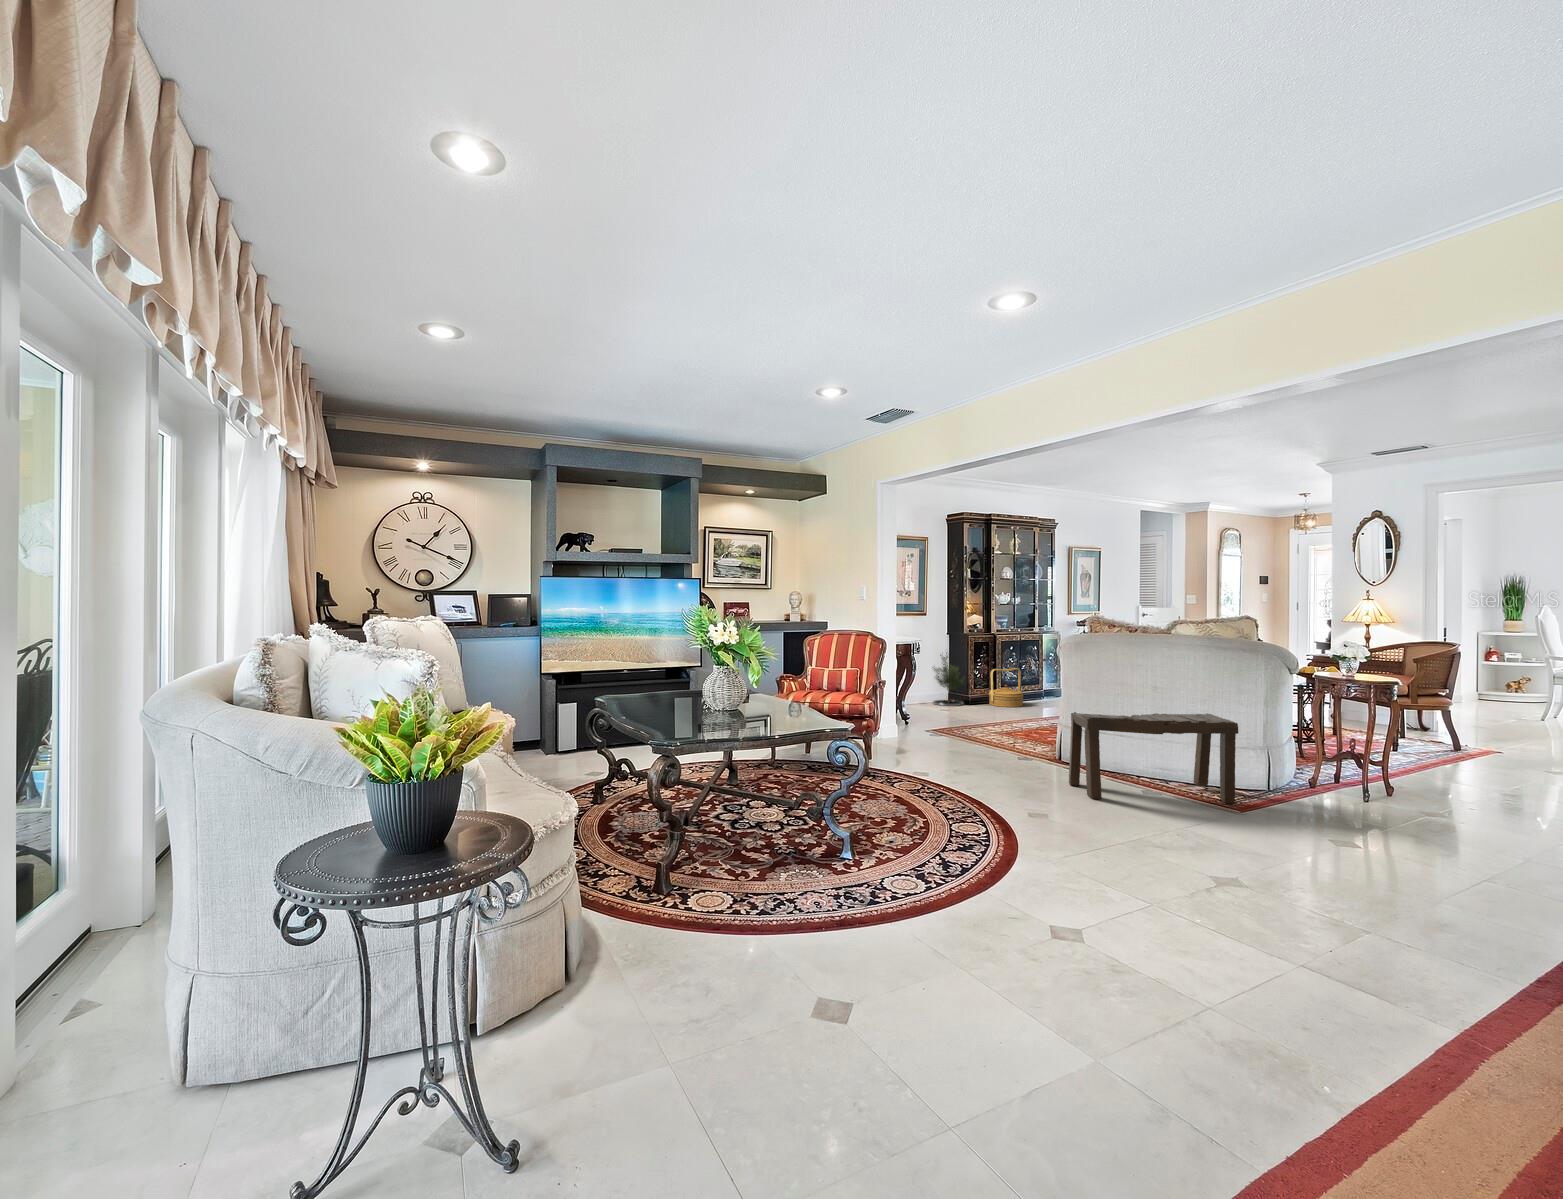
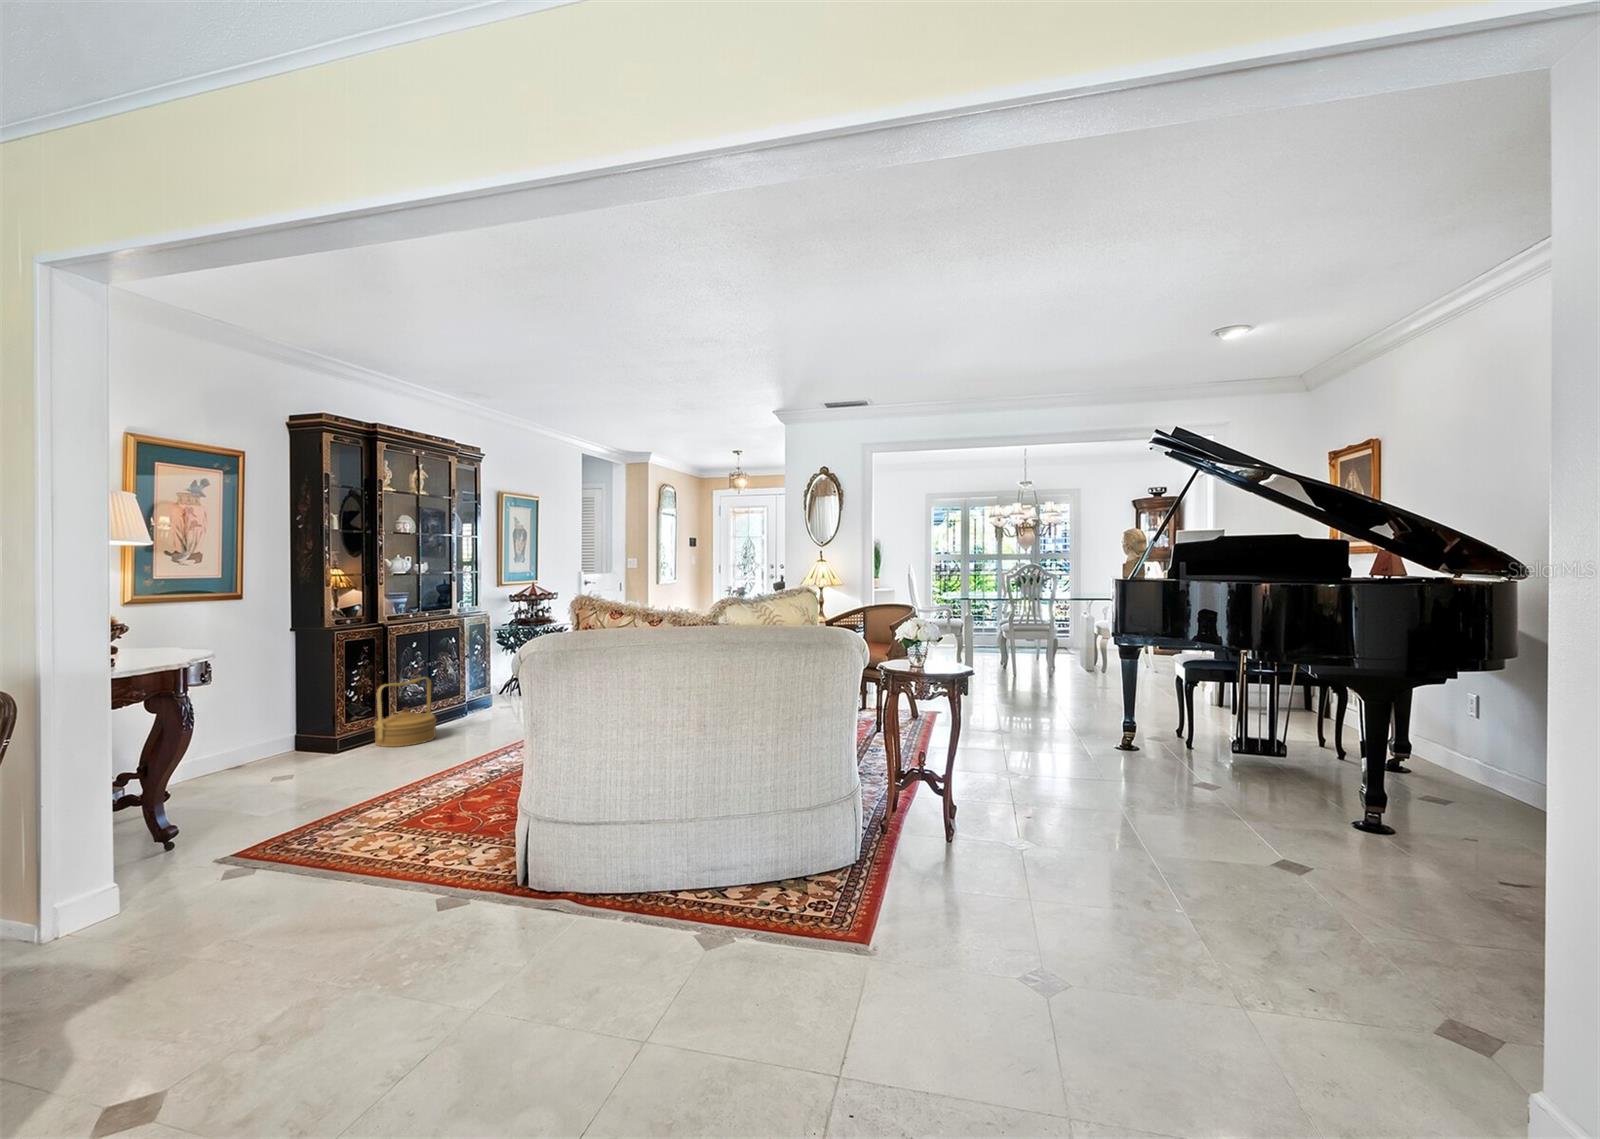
potted tree: present [933,653,964,706] -> none [253,659,328,766]
bench: present [1069,712,1238,804] -> none [573,766,873,1045]

